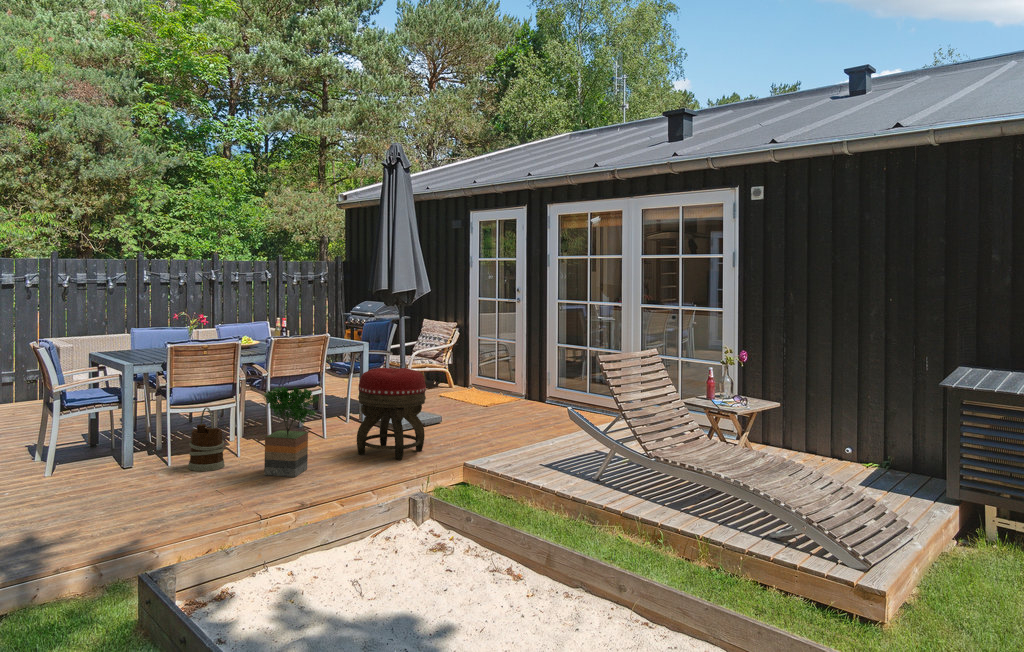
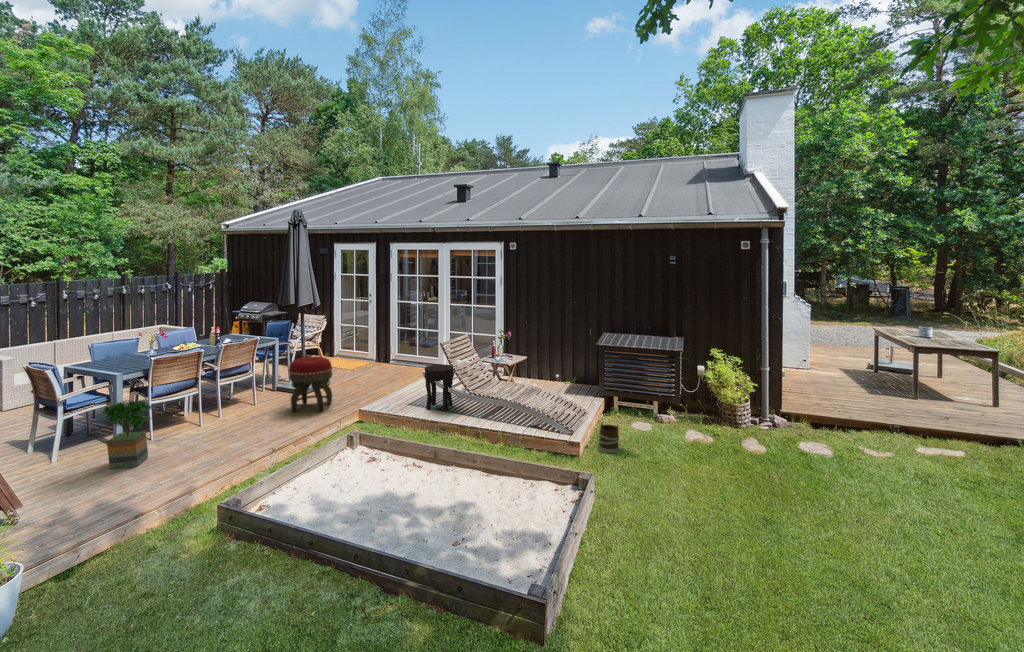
potted tree: present [264,387,319,477] -> present [102,401,153,469]
side table: none [573,399,629,486] -> present [424,365,454,411]
wooden bucket: present [188,407,225,471] -> present [598,424,619,453]

